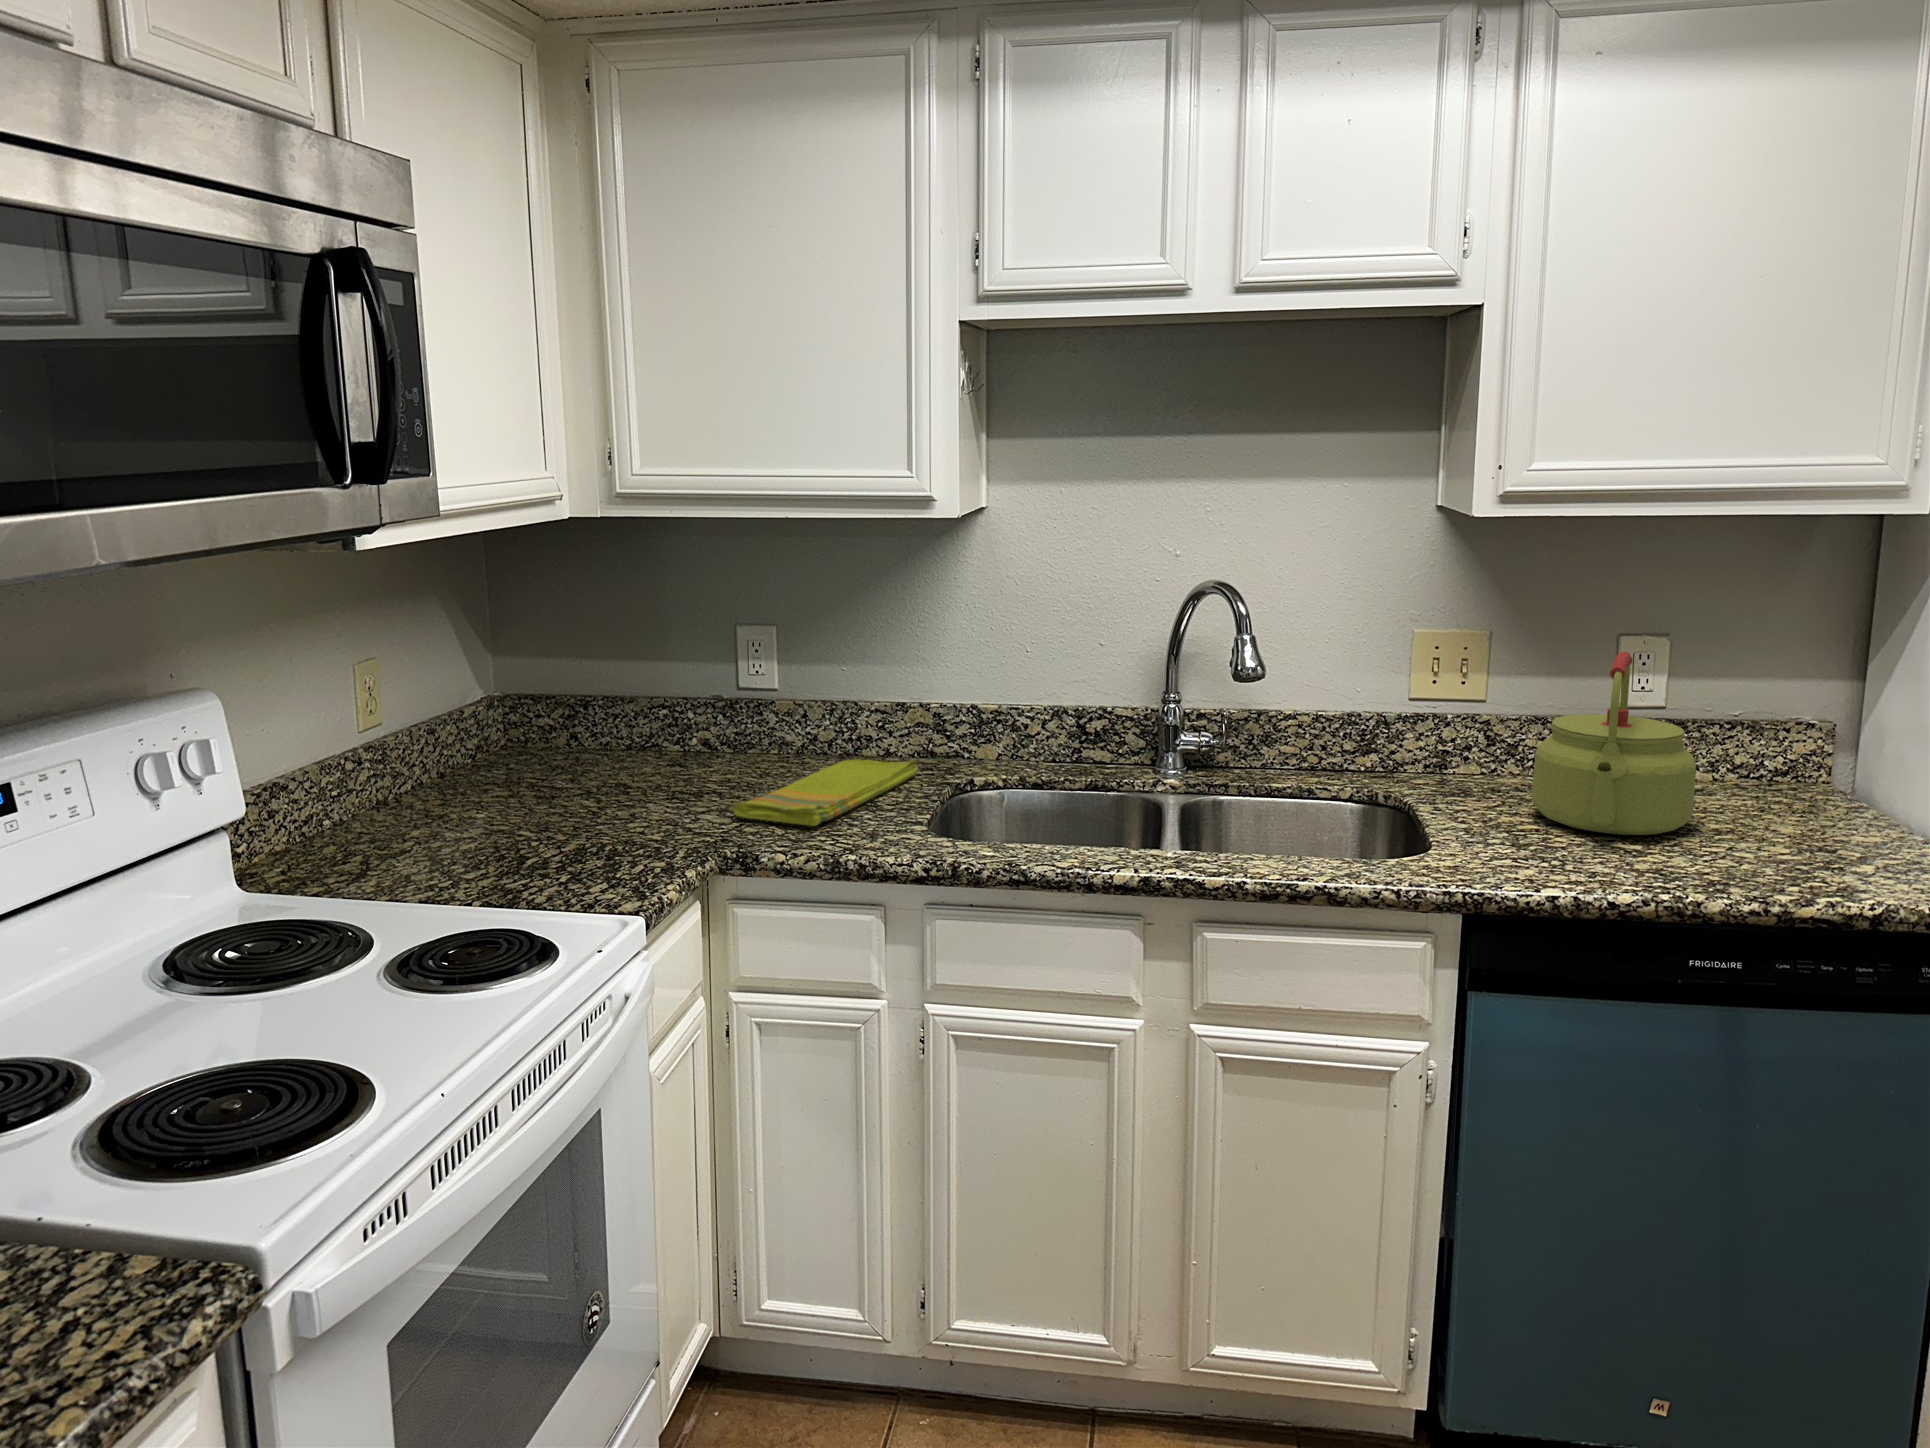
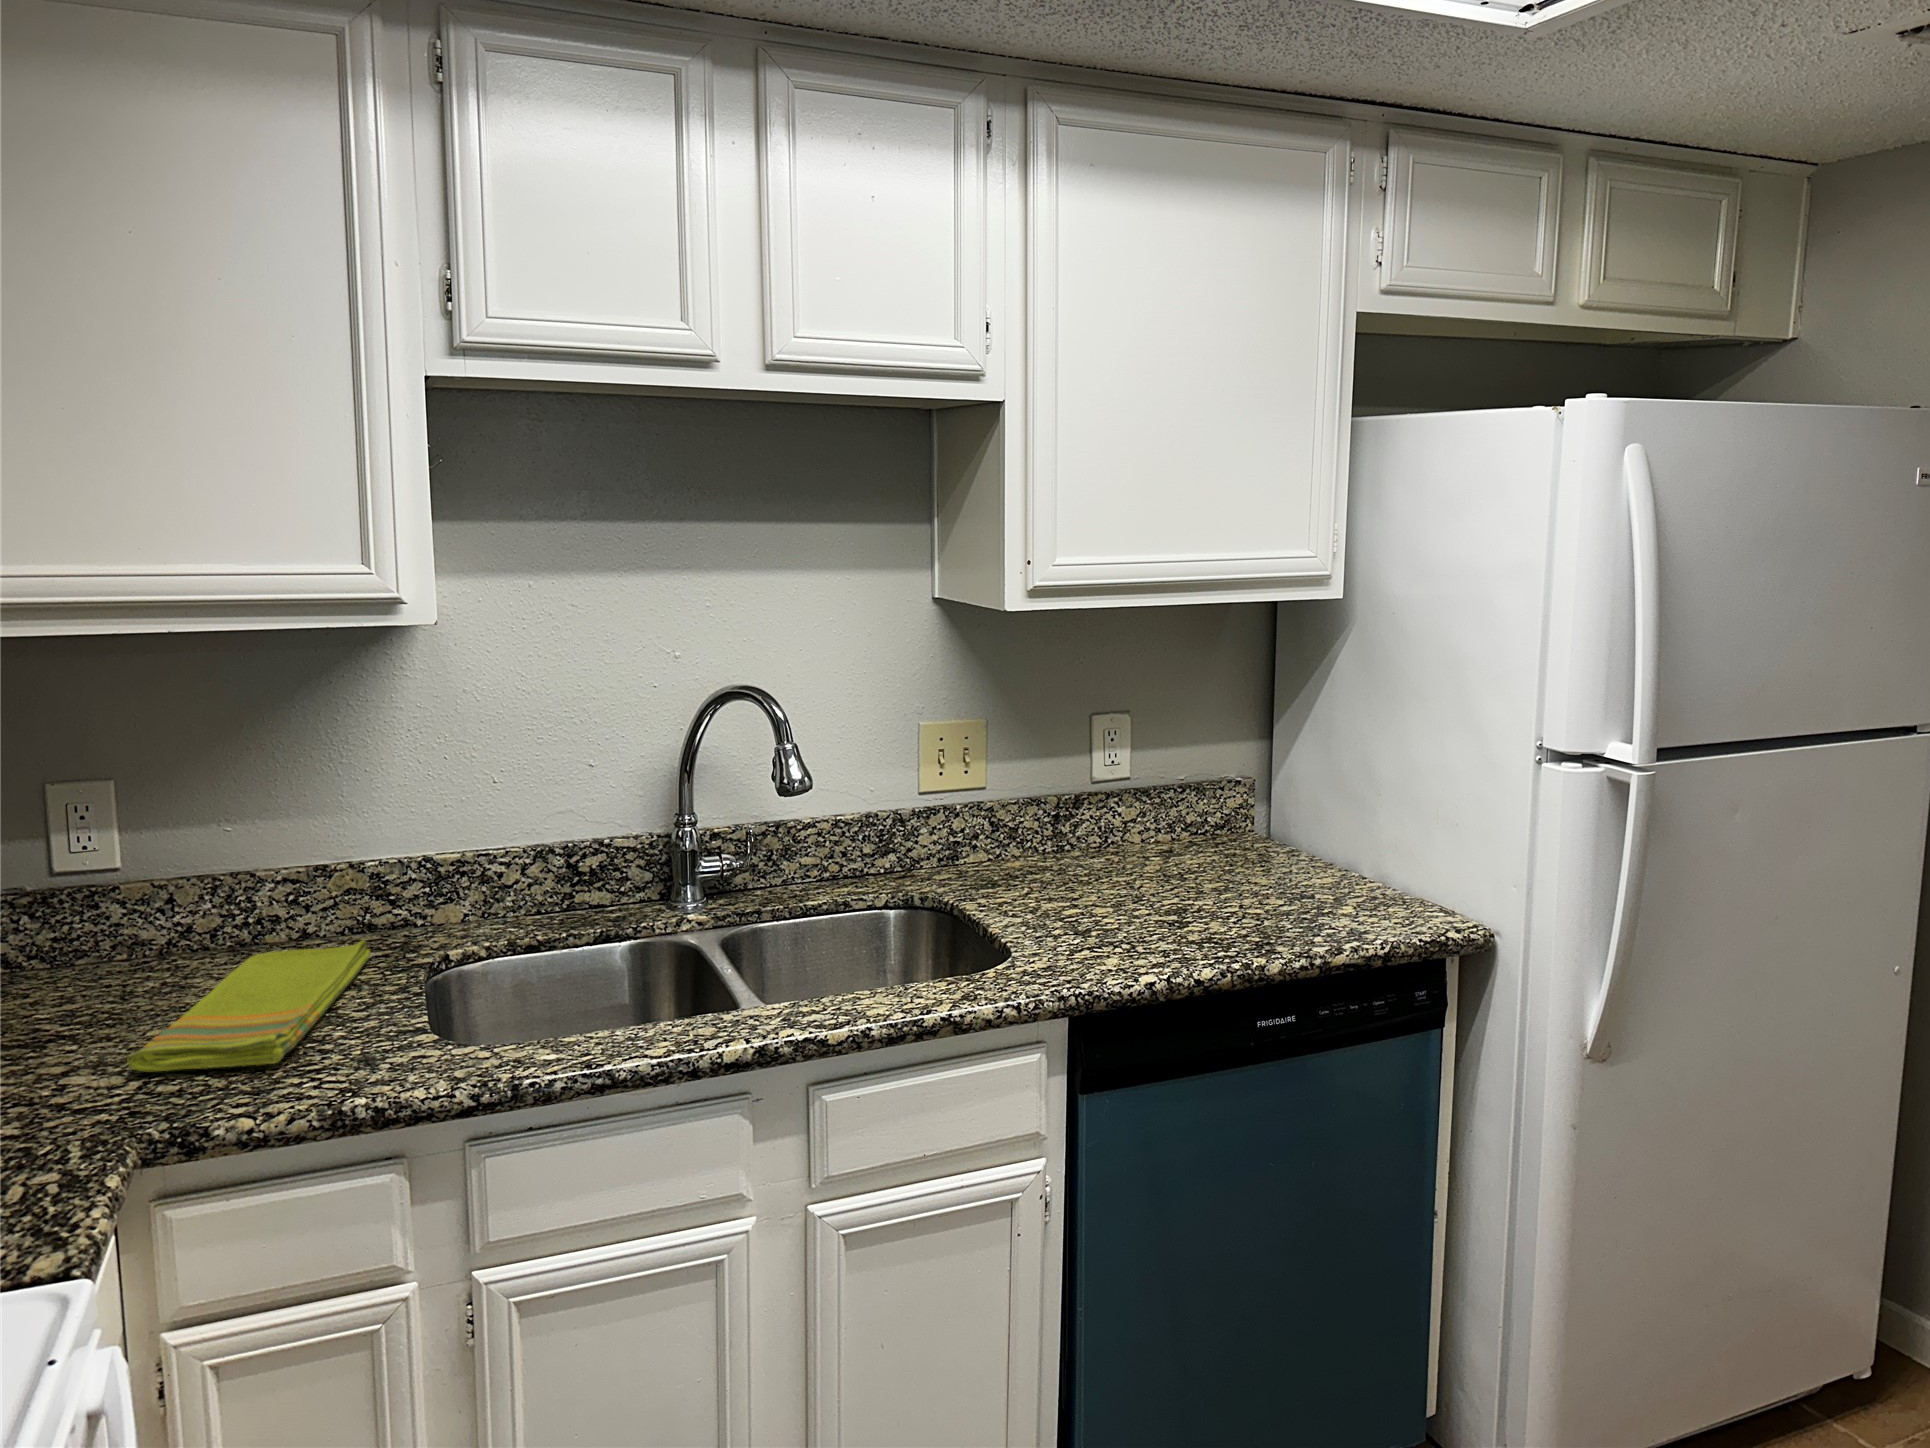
kettle: present [1532,652,1696,835] -> none [1062,731,1202,907]

